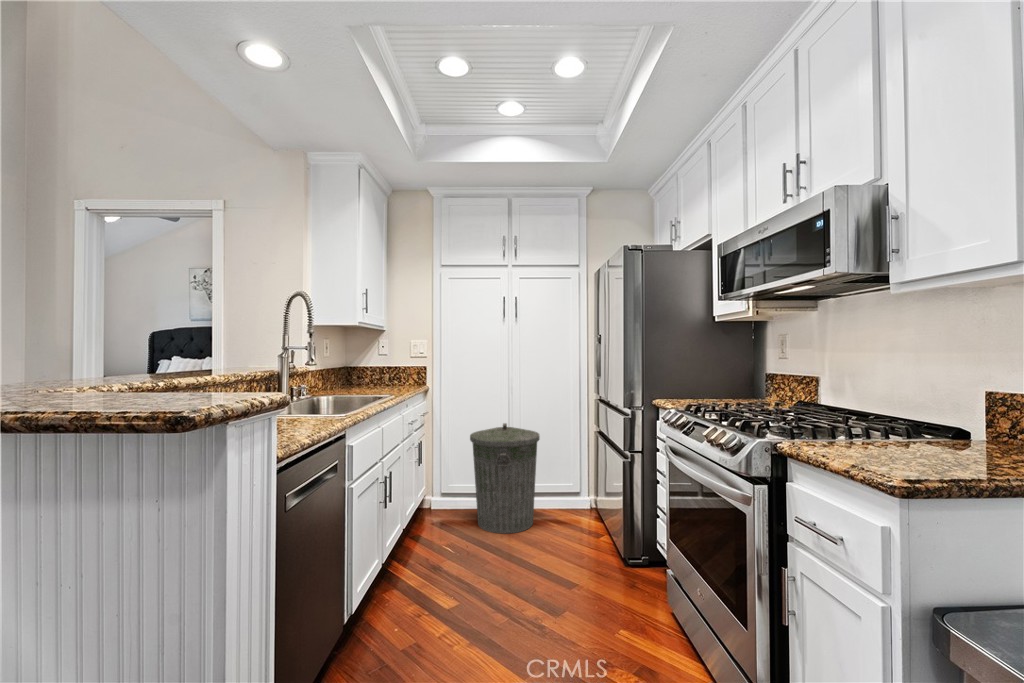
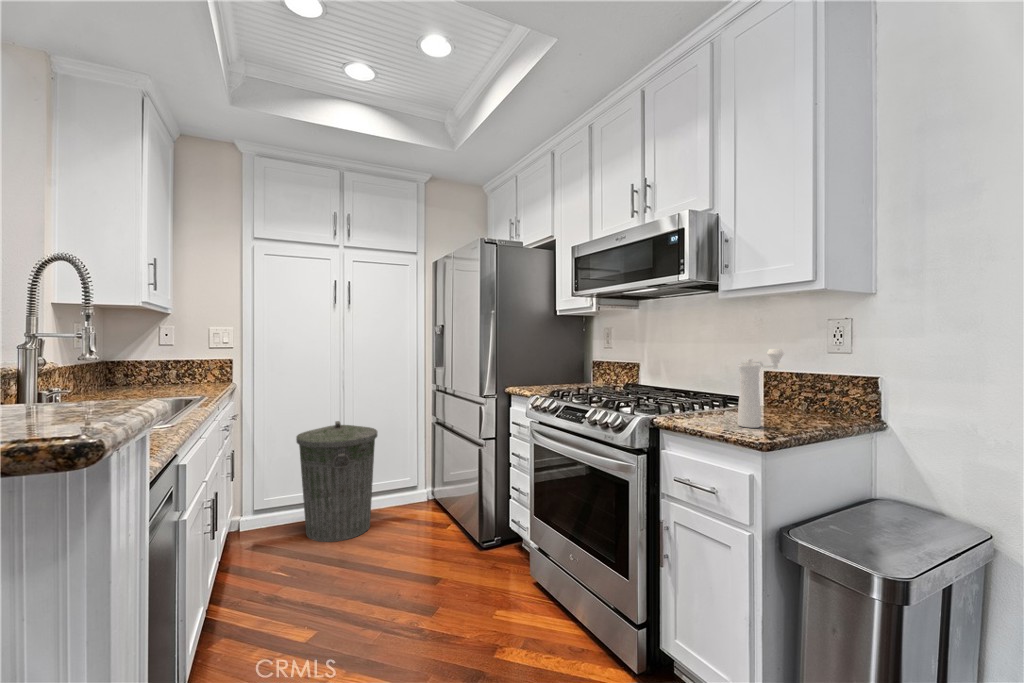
pepper mill: none [882,360,968,465] -> present [738,349,784,428]

